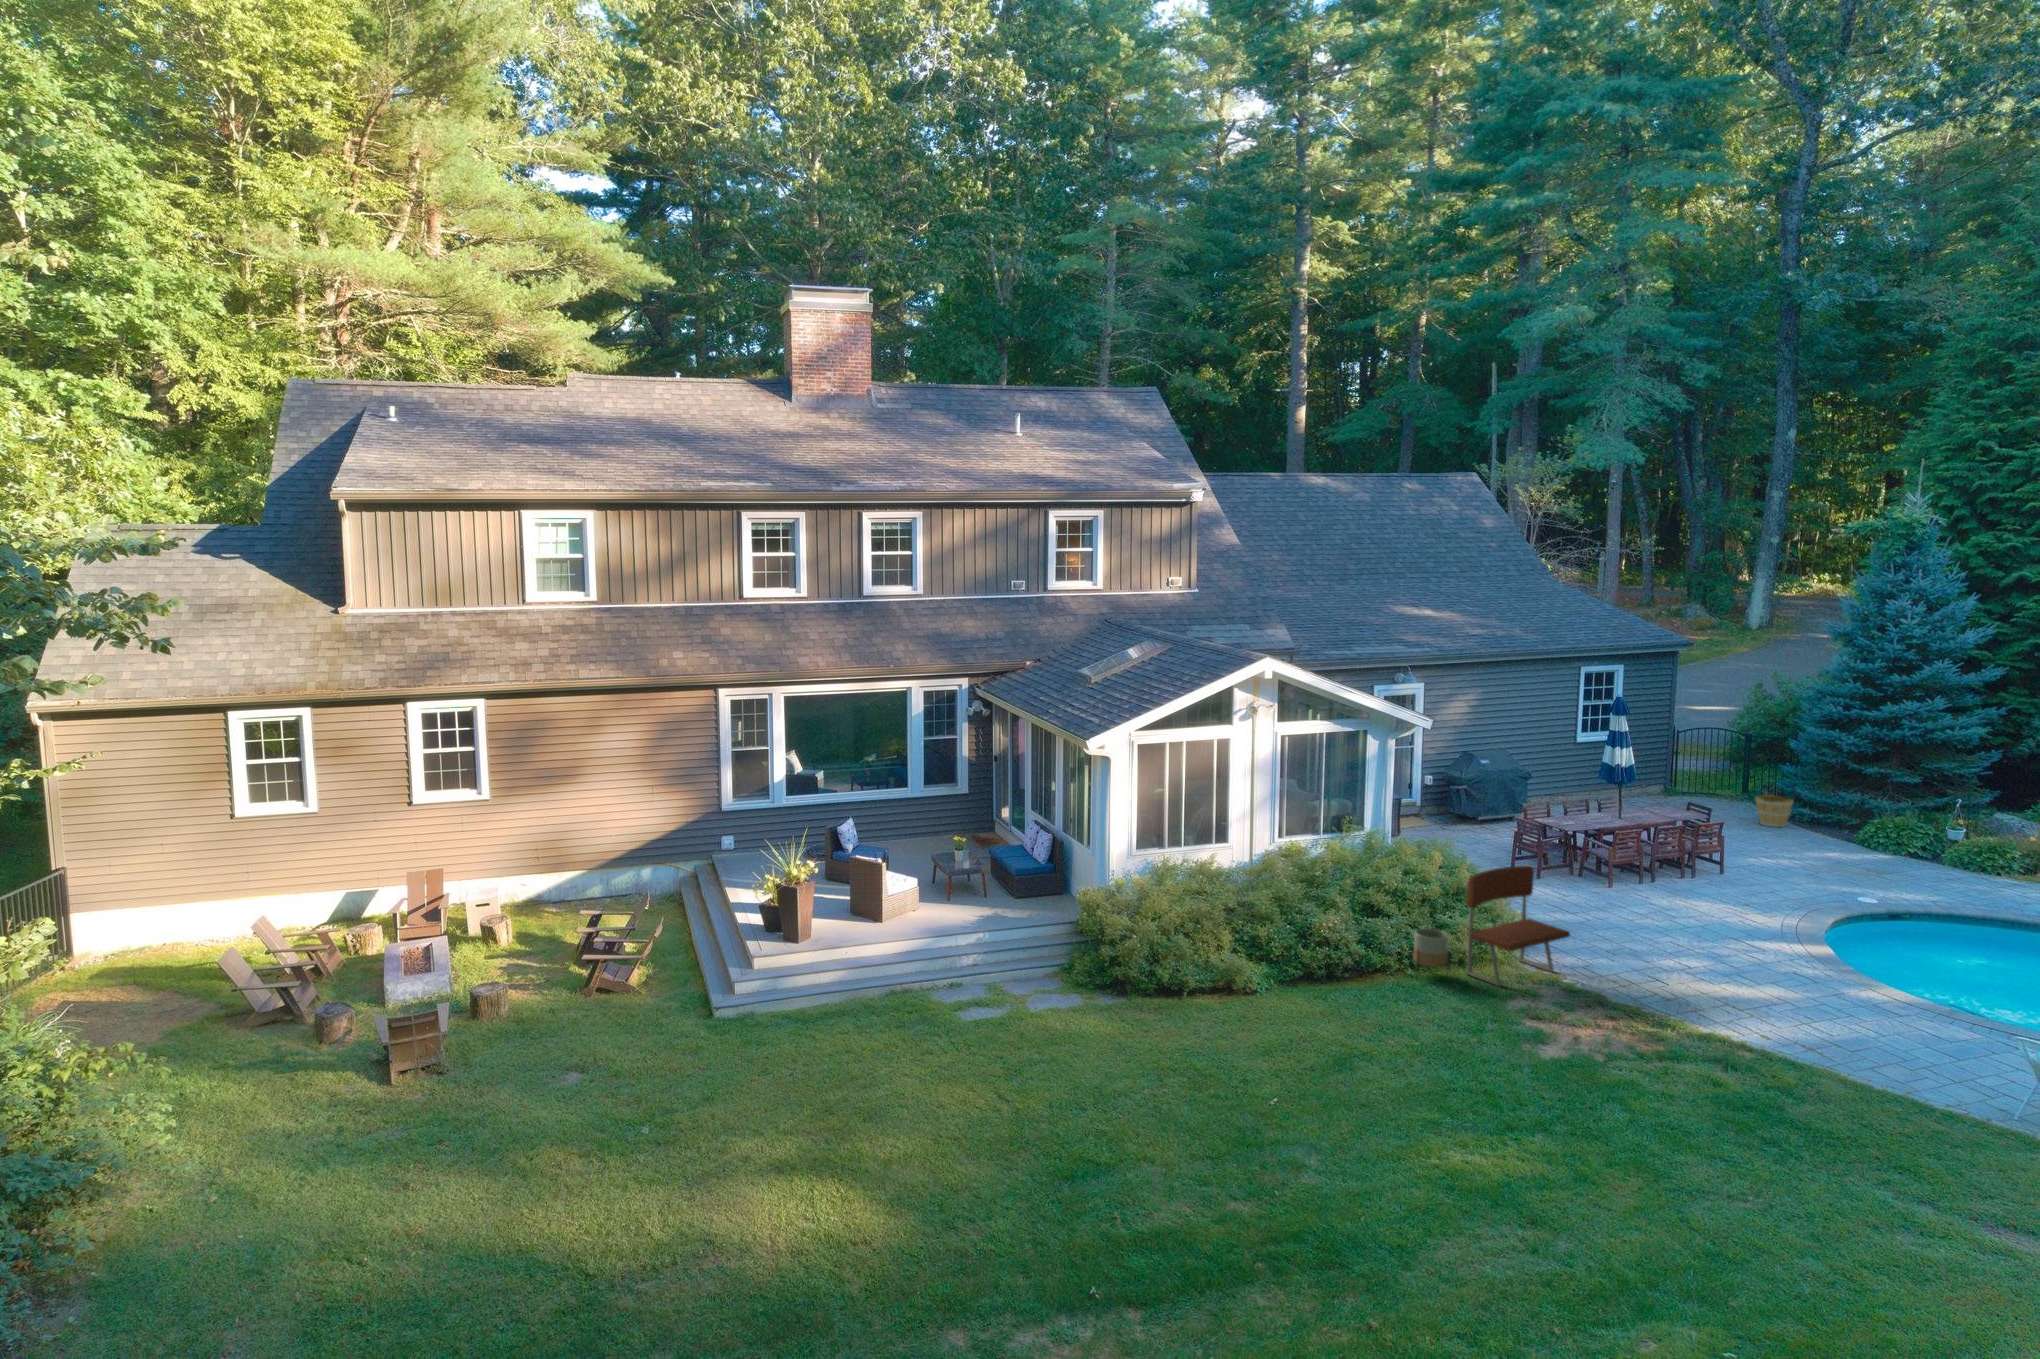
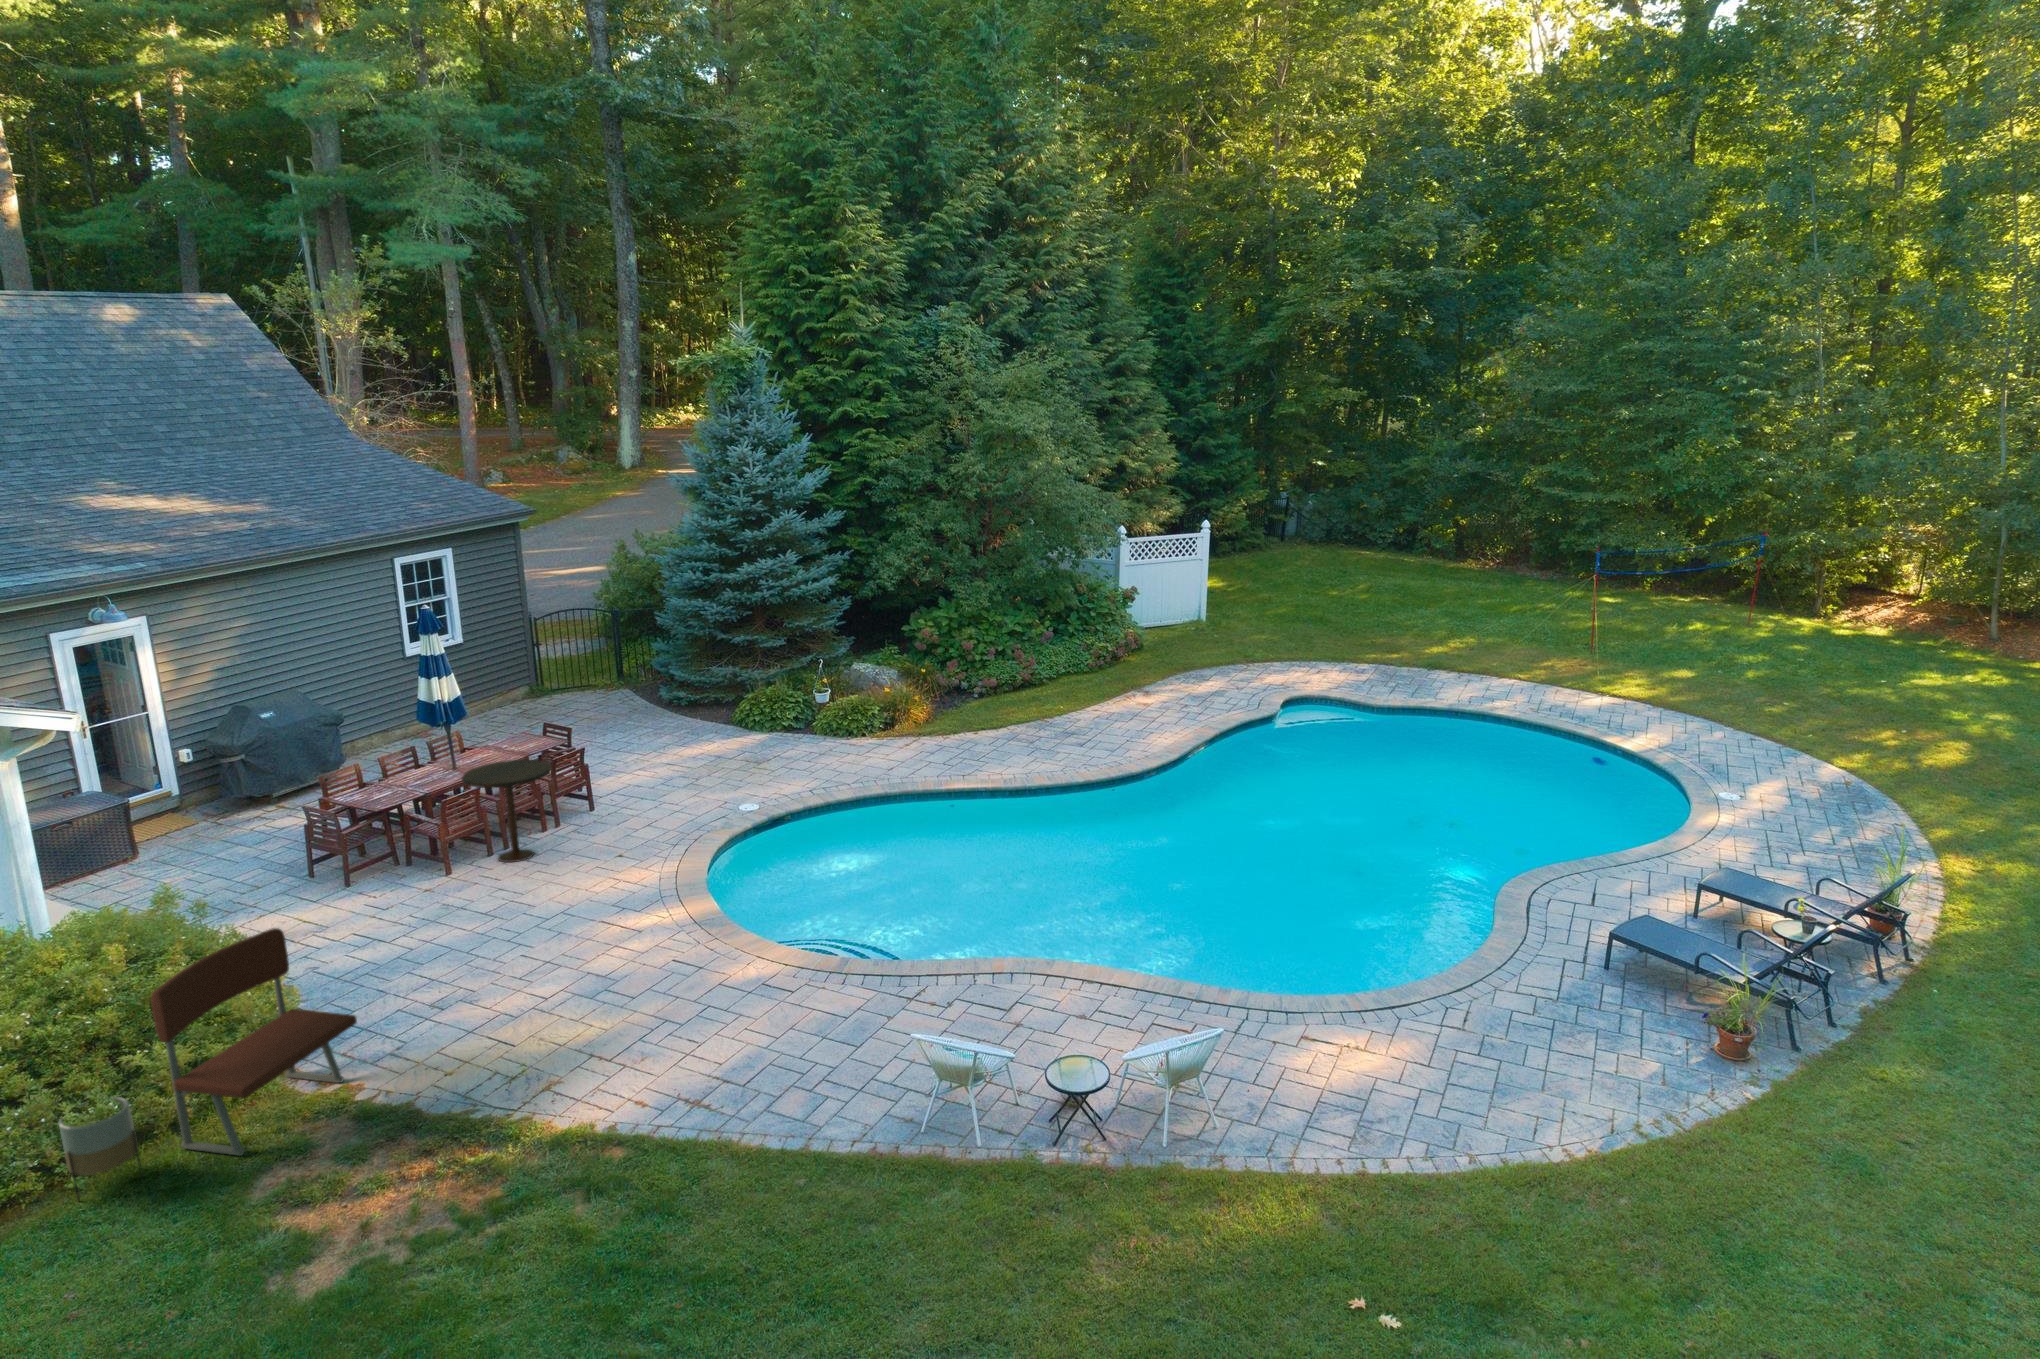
wooden bucket: present [1755,795,1793,827] -> none [630,683,670,721]
pedestal table: none [1627,817,1698,892] -> present [462,760,551,862]

